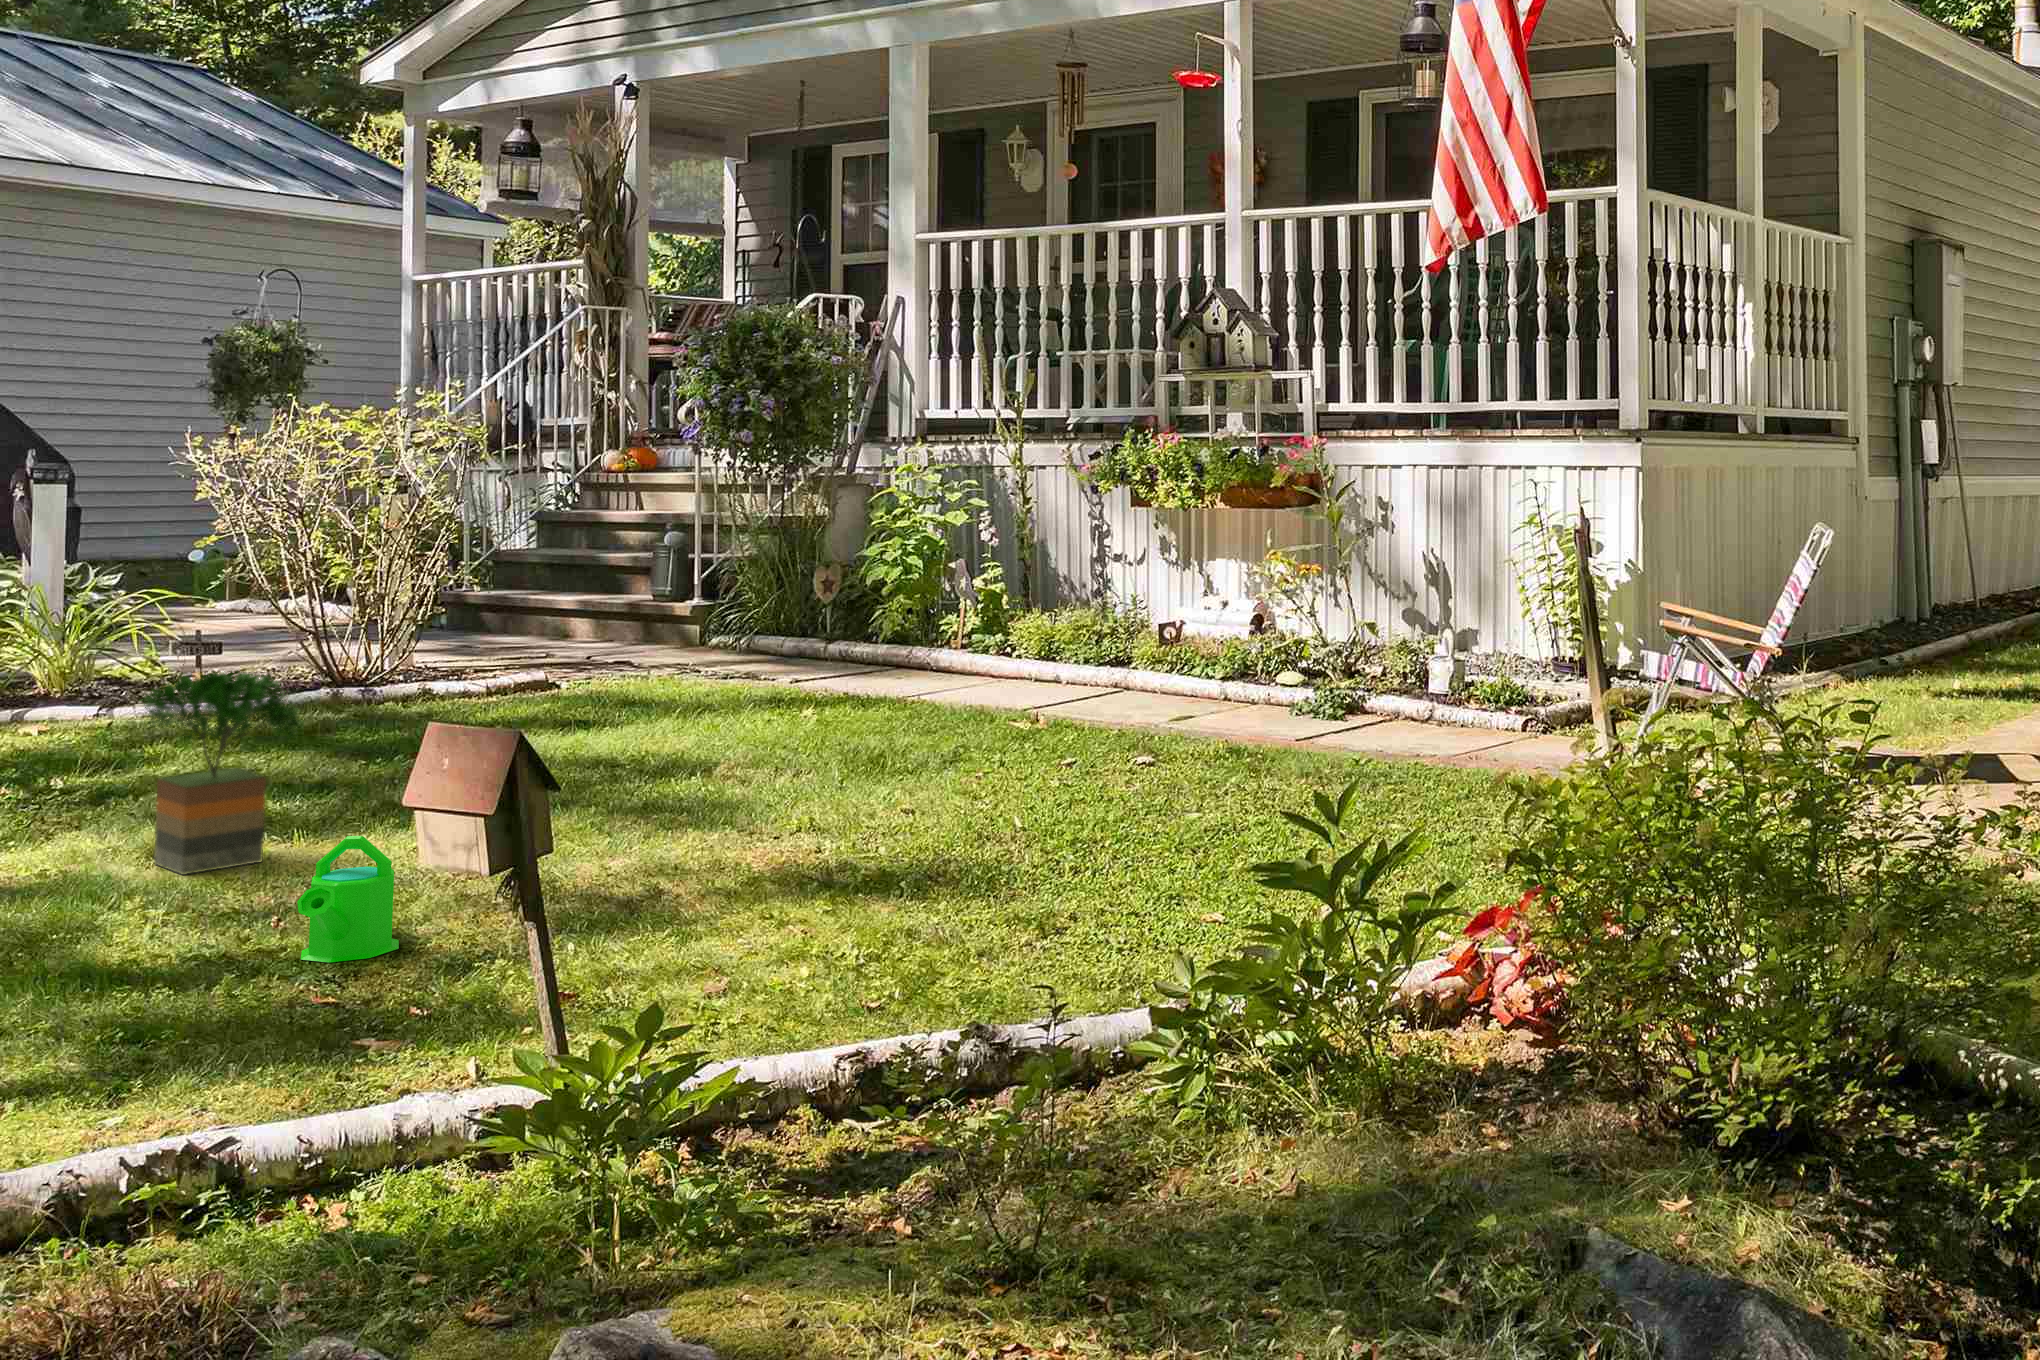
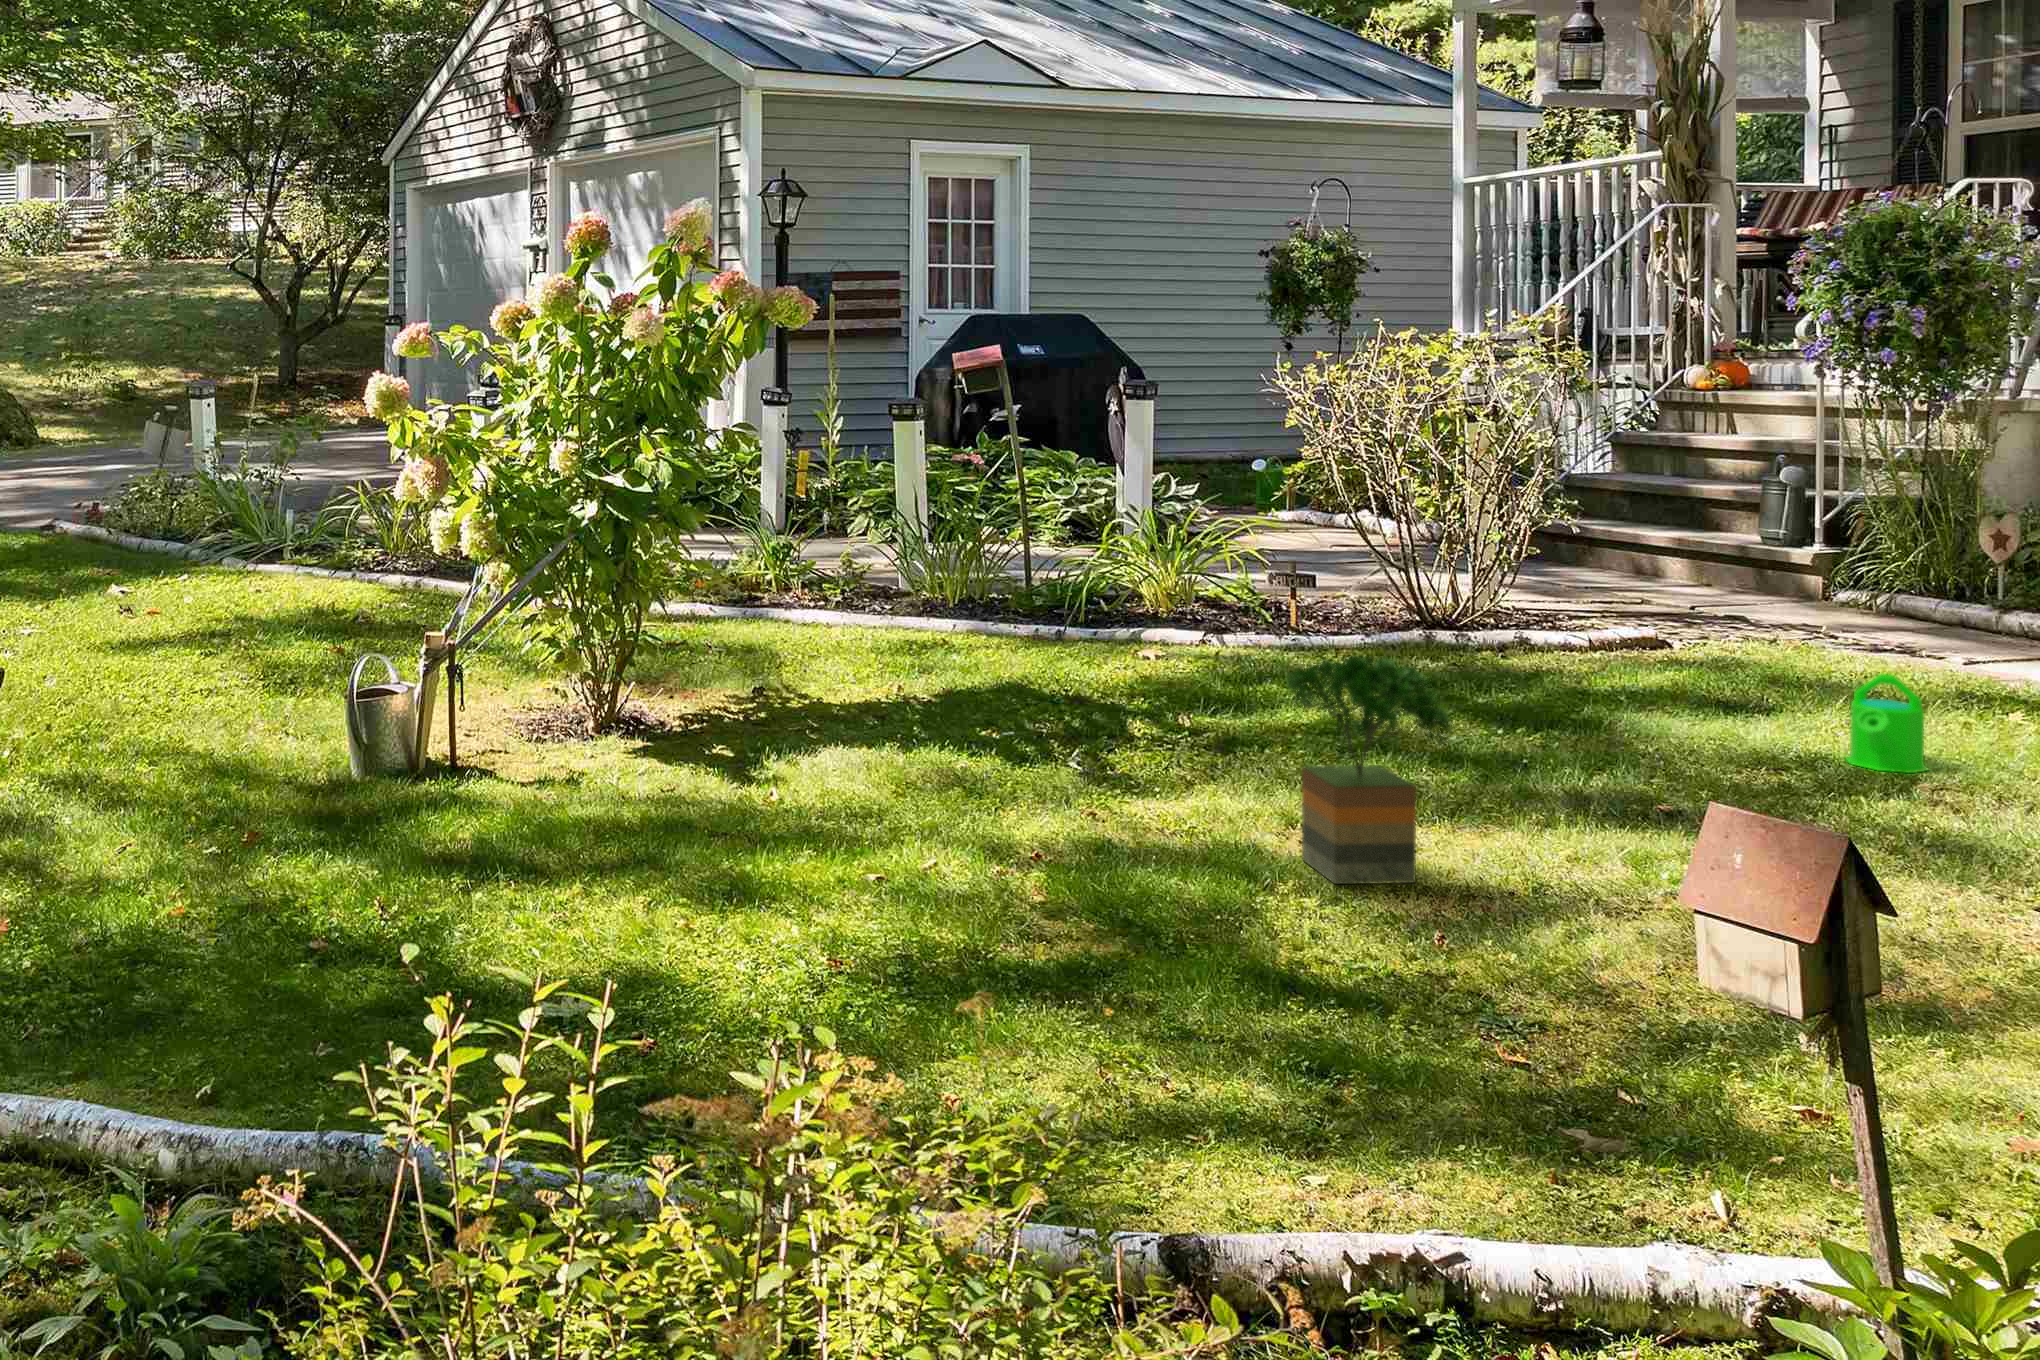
watering can: present [297,836,399,963] -> present [1846,674,1928,773]

